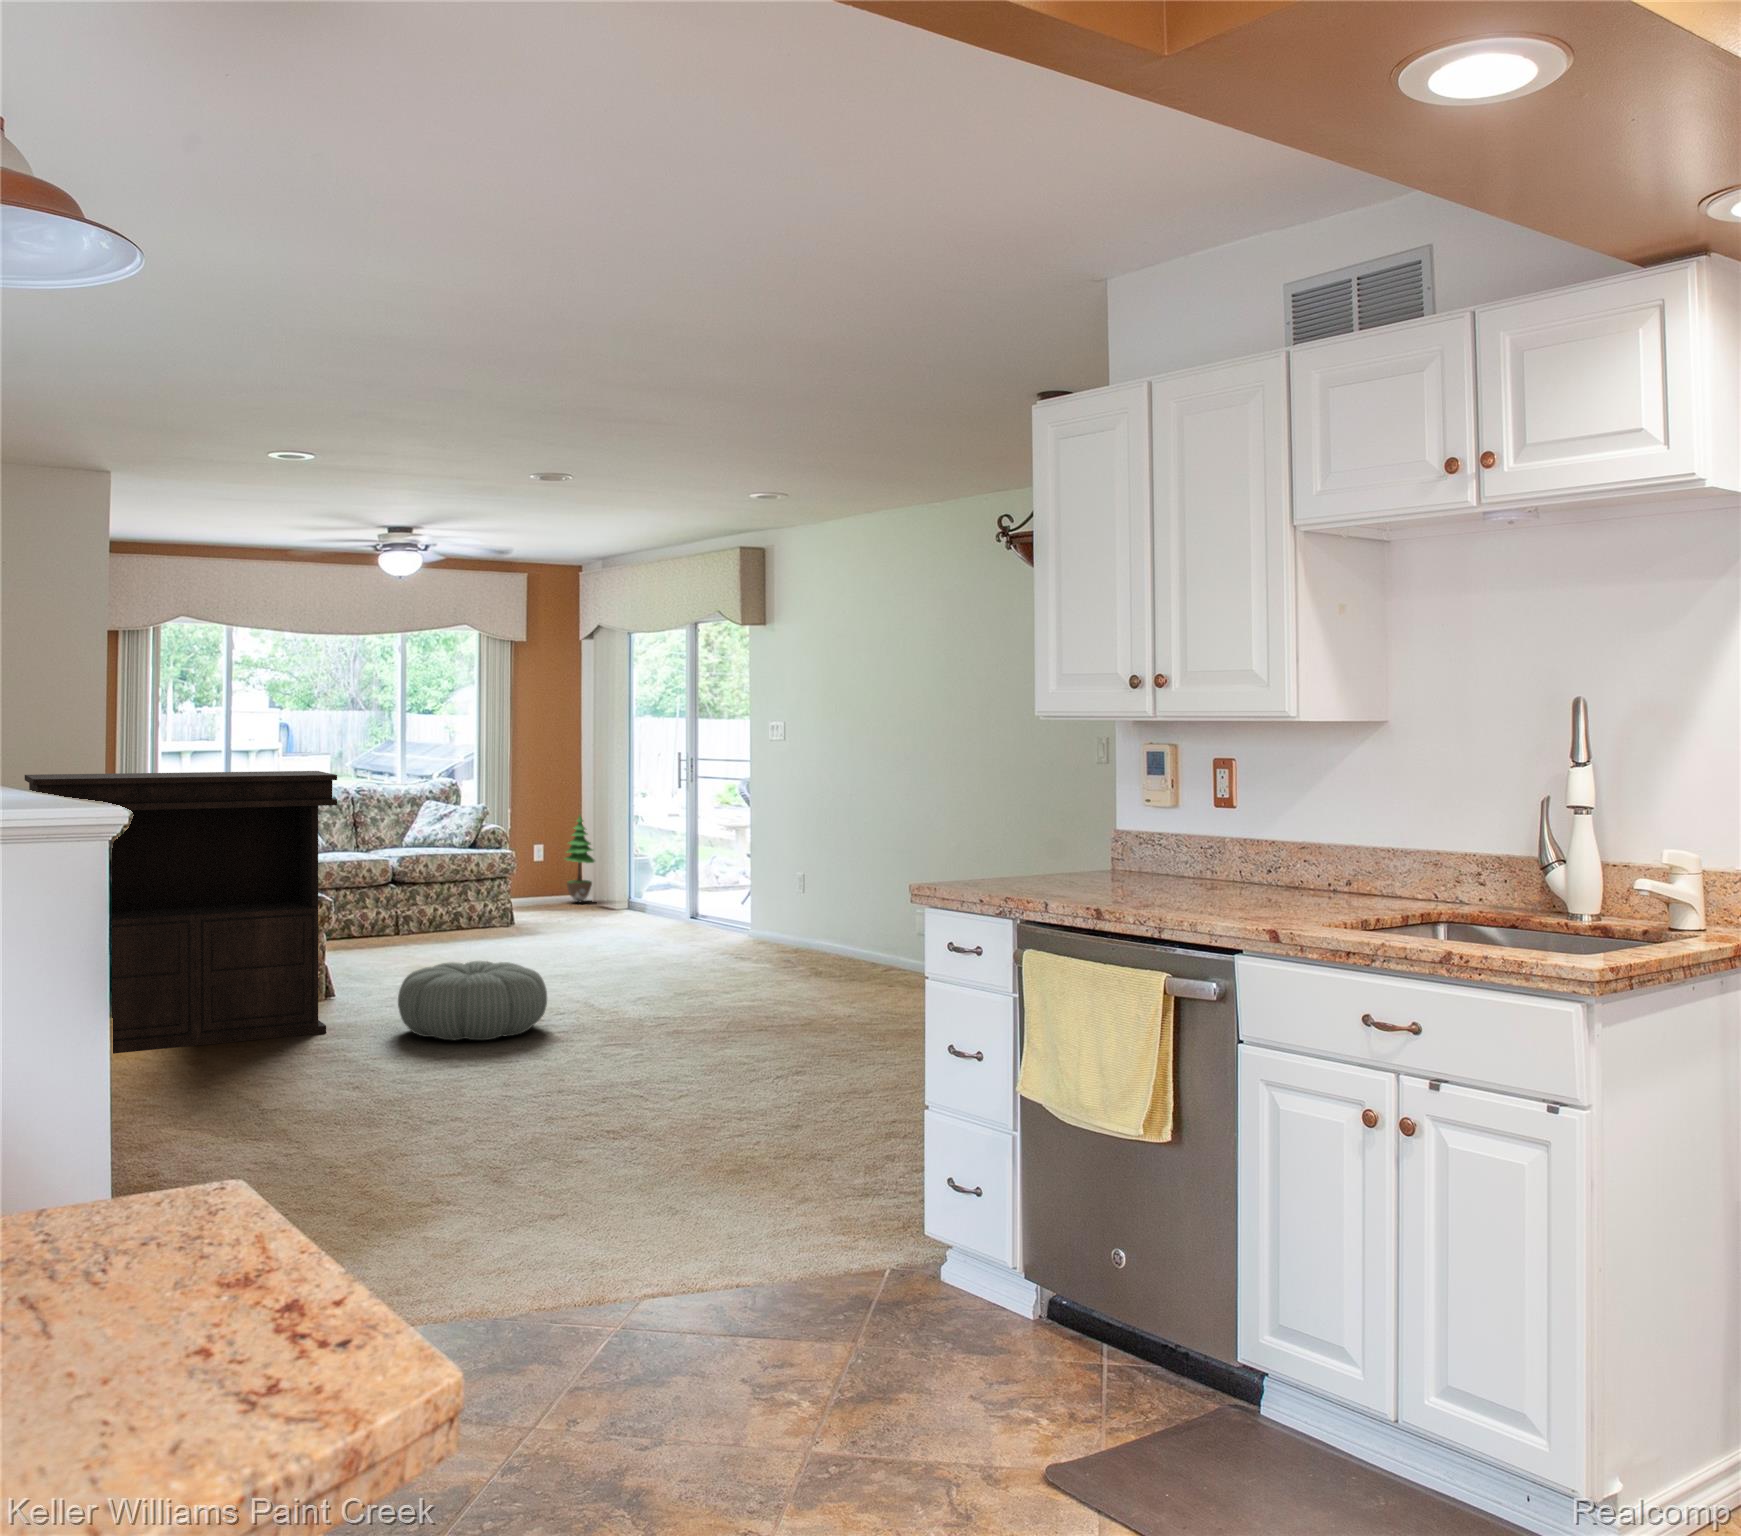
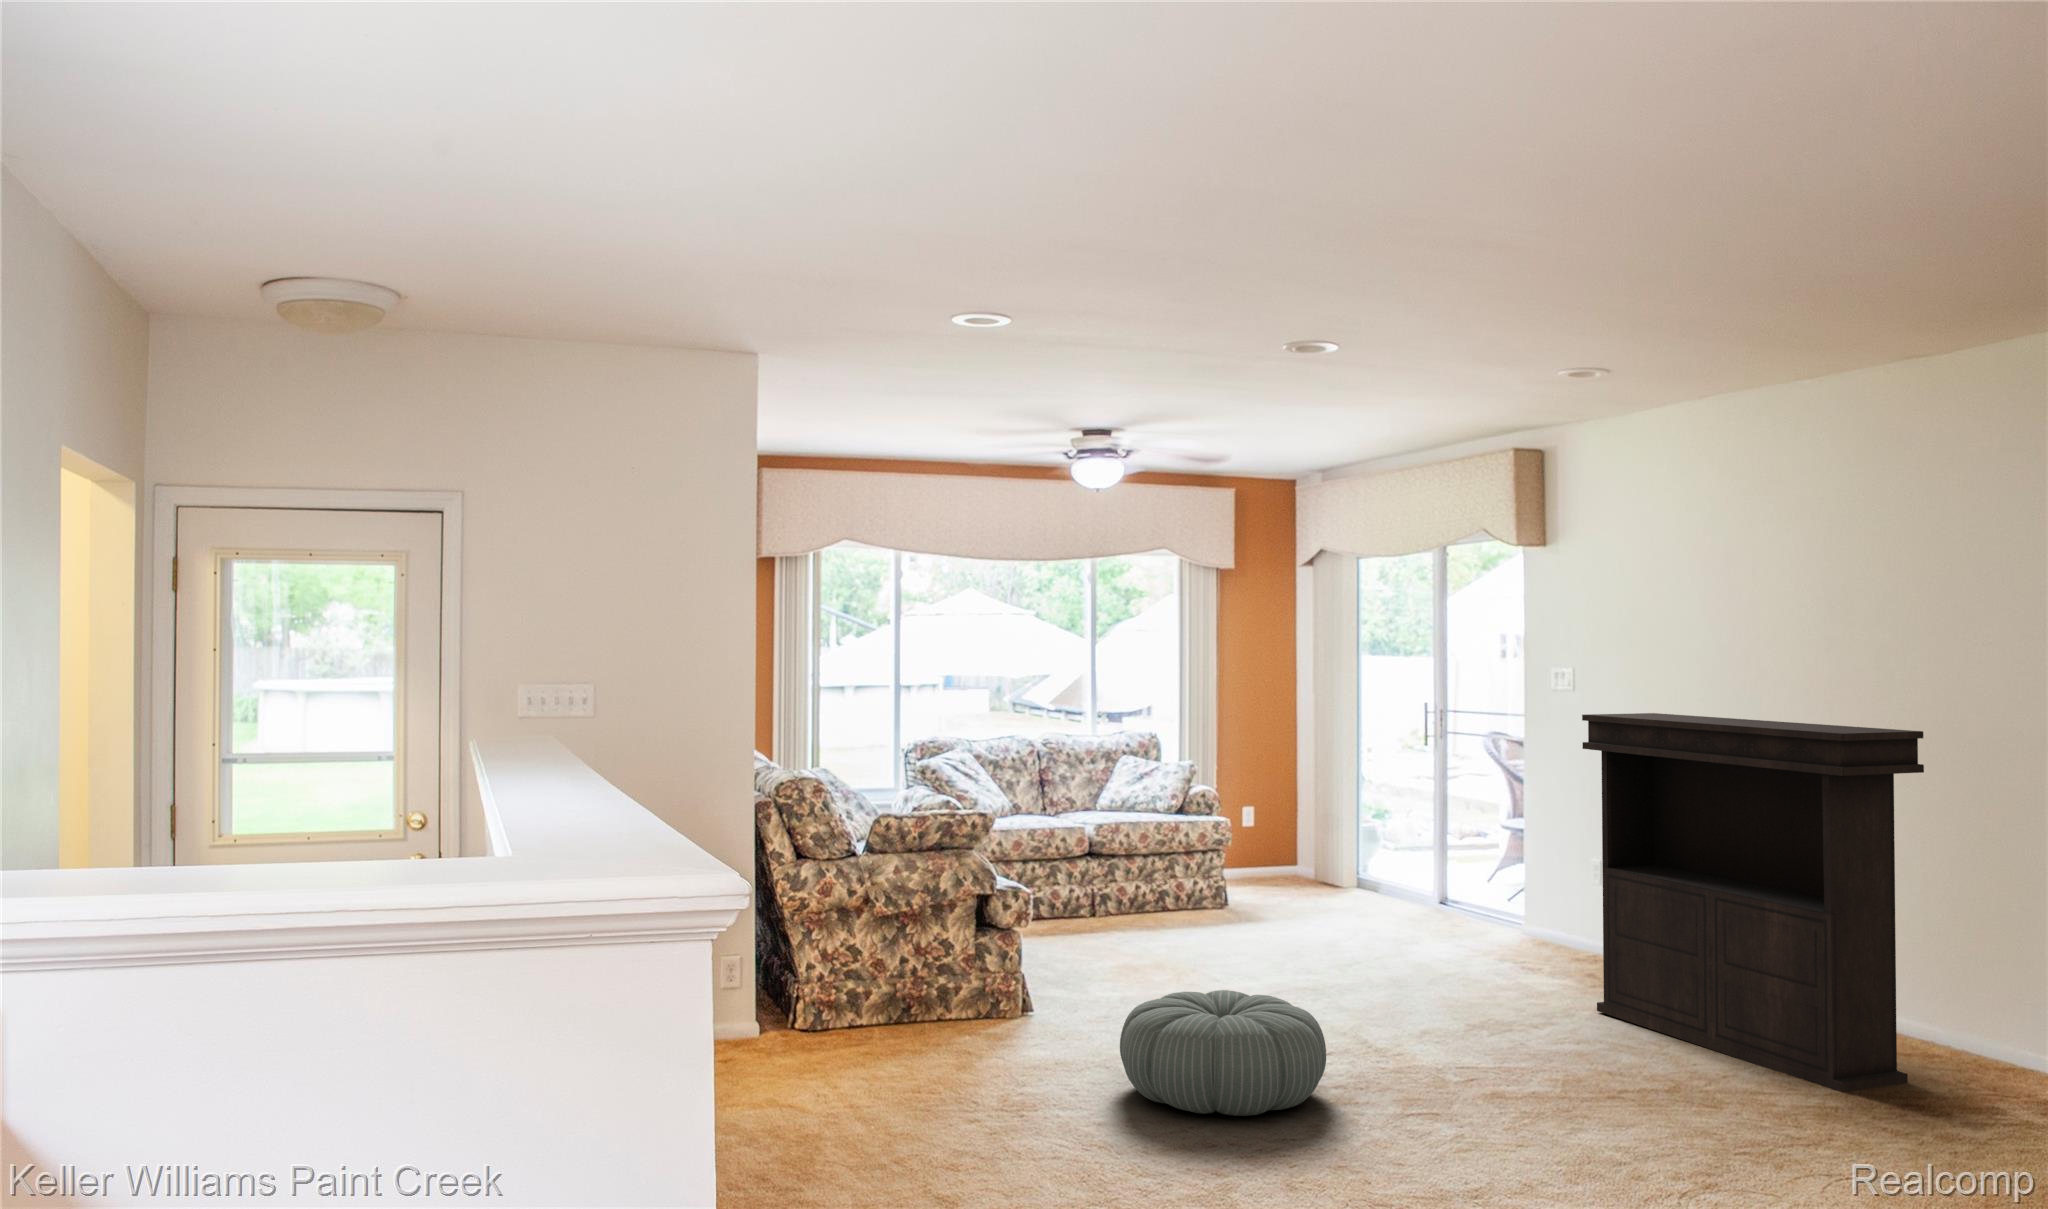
console table: present [25,771,337,1054] -> present [1582,713,1924,1092]
potted tree: present [565,816,595,902] -> none [1277,772,1315,878]

